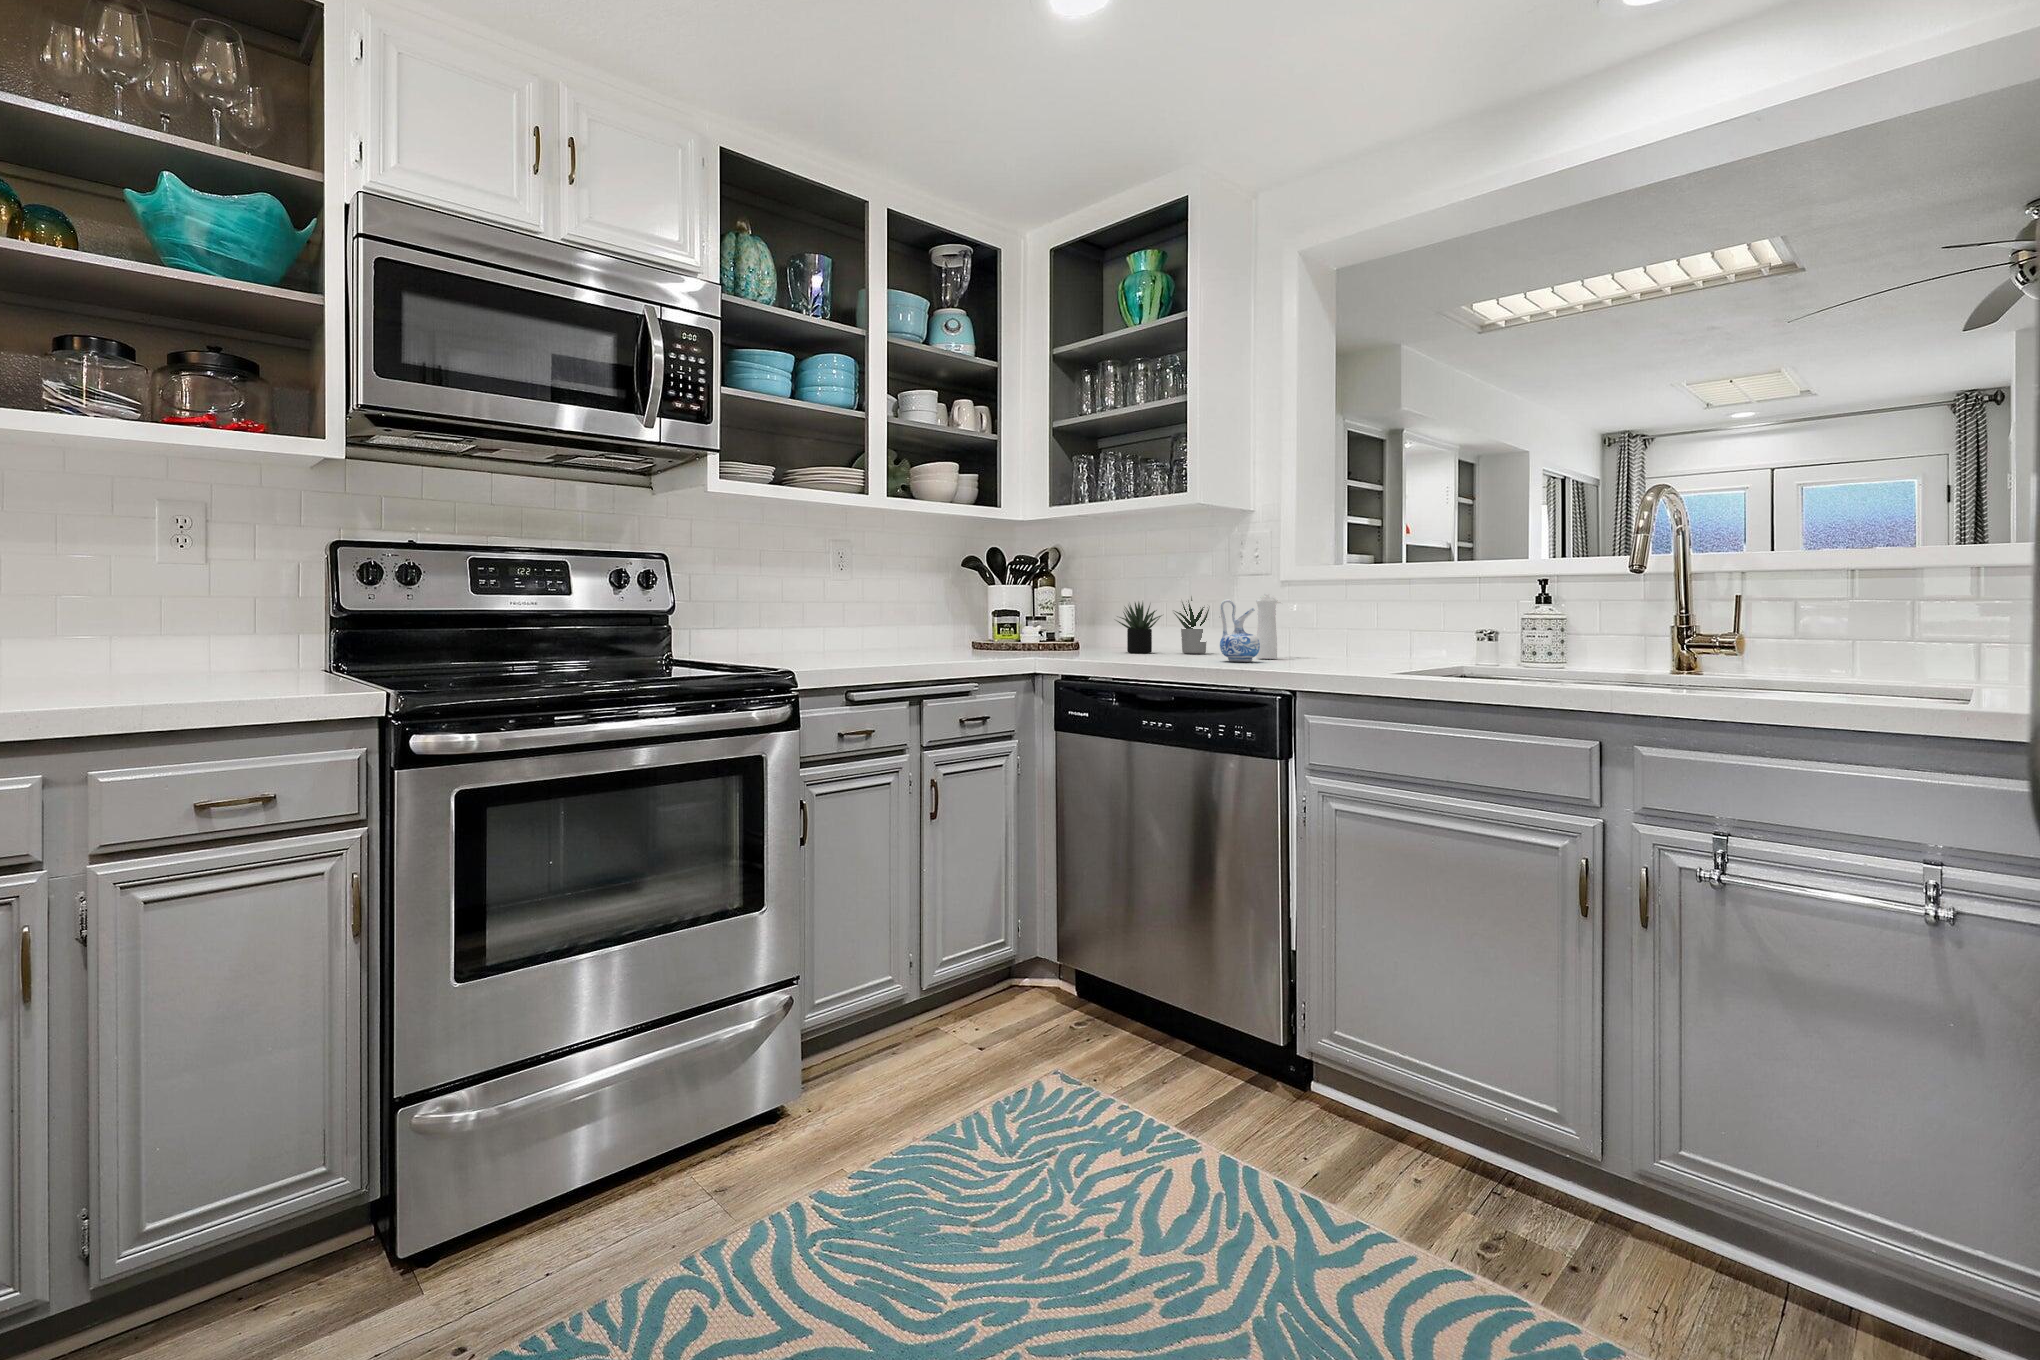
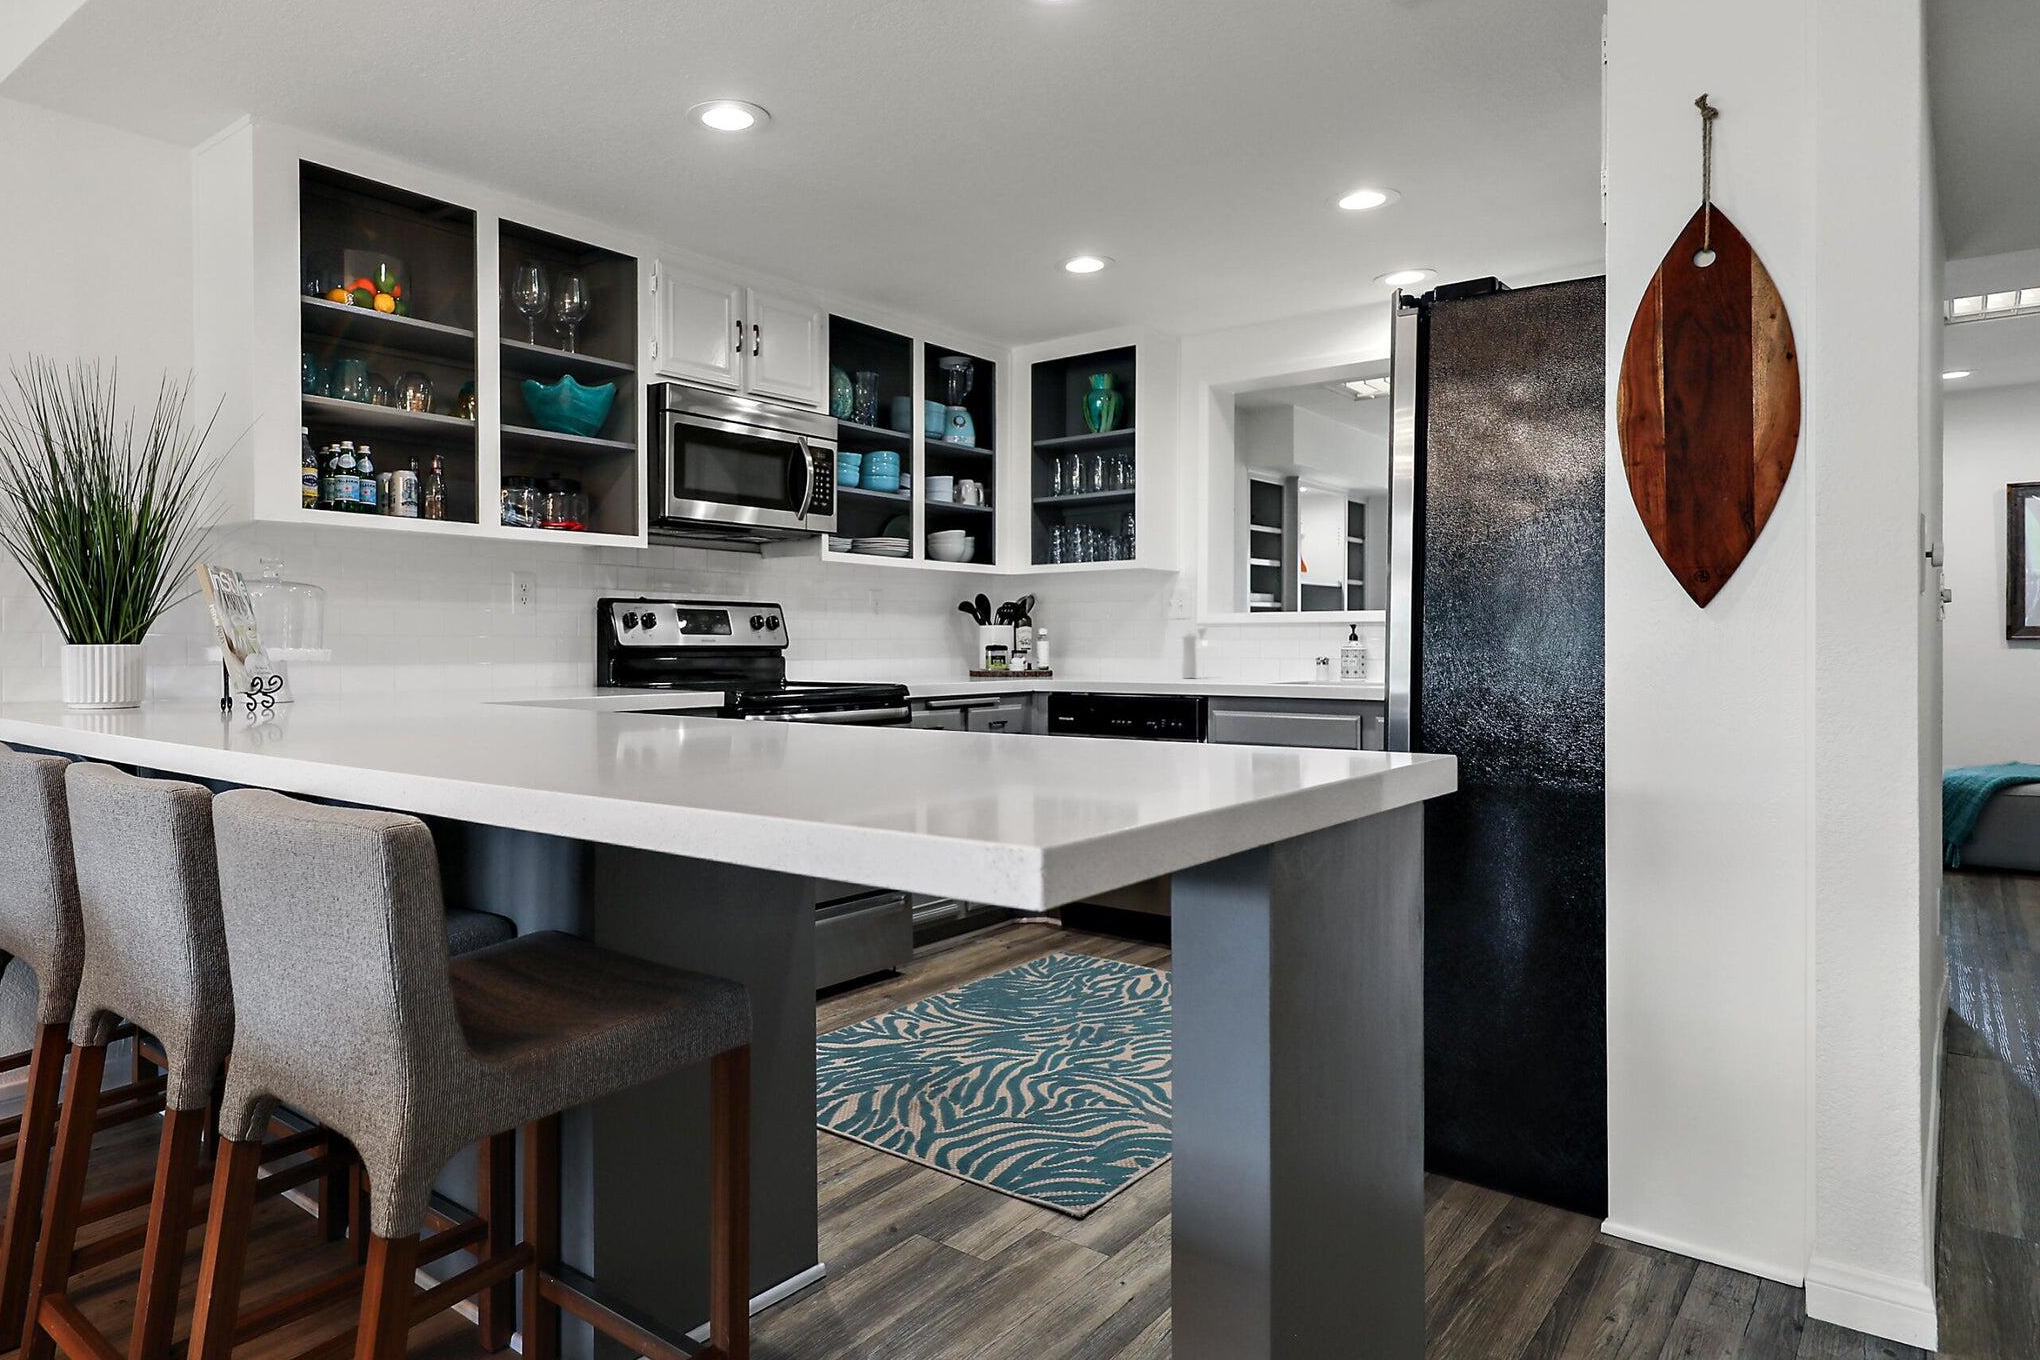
succulent plant: present [1117,597,1209,654] -> none [1078,631,1158,675]
ceramic pitcher: present [1220,599,1260,662] -> none [1158,636,1185,680]

